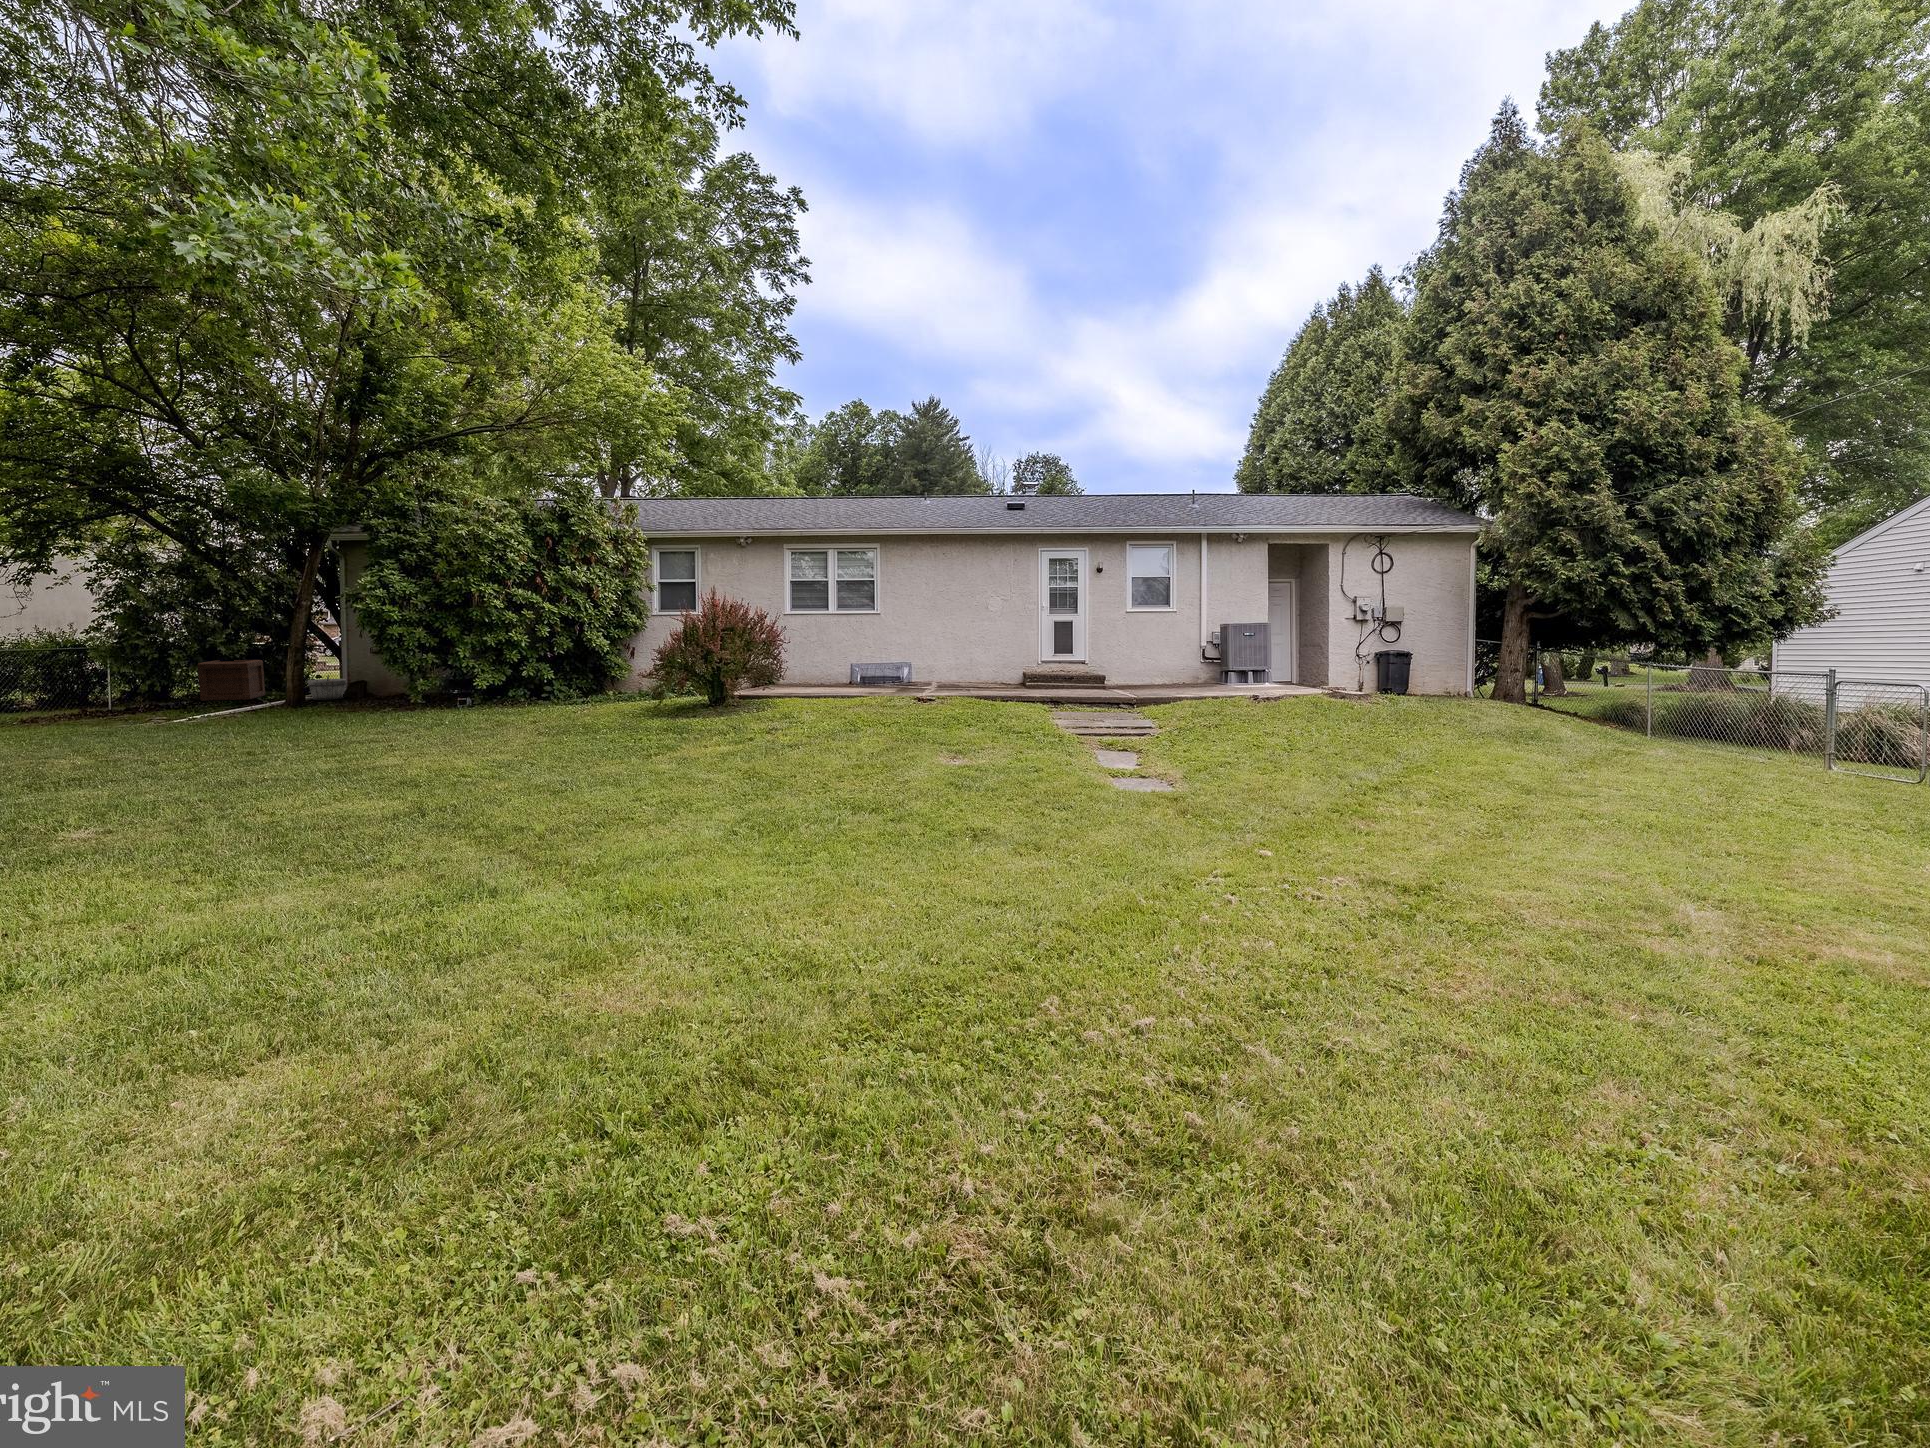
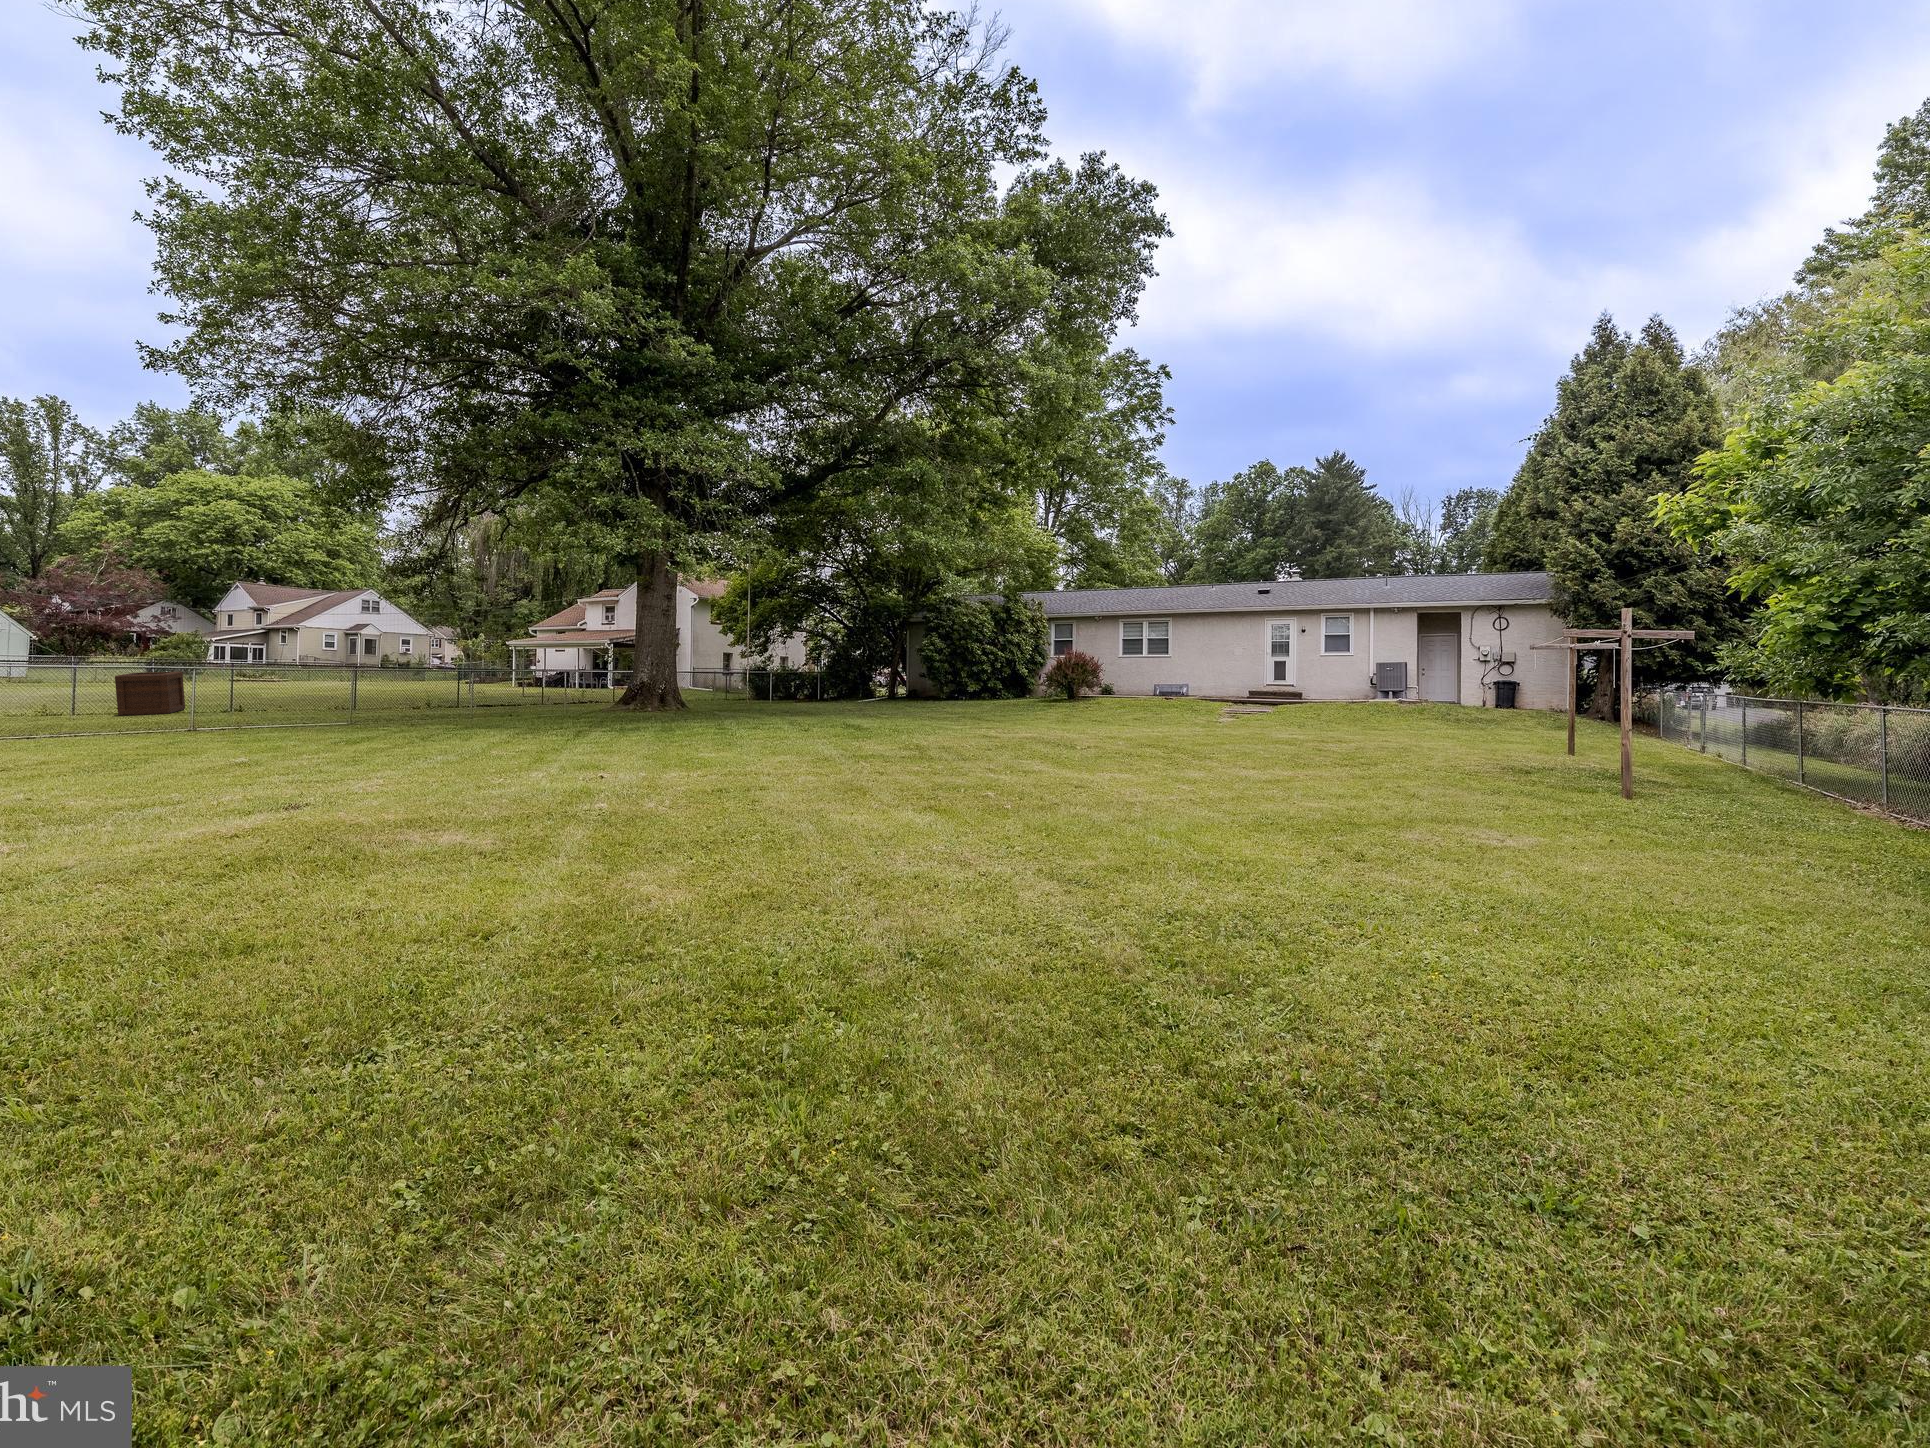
wooden bucket: present [308,673,346,700] -> none [229,684,271,713]

